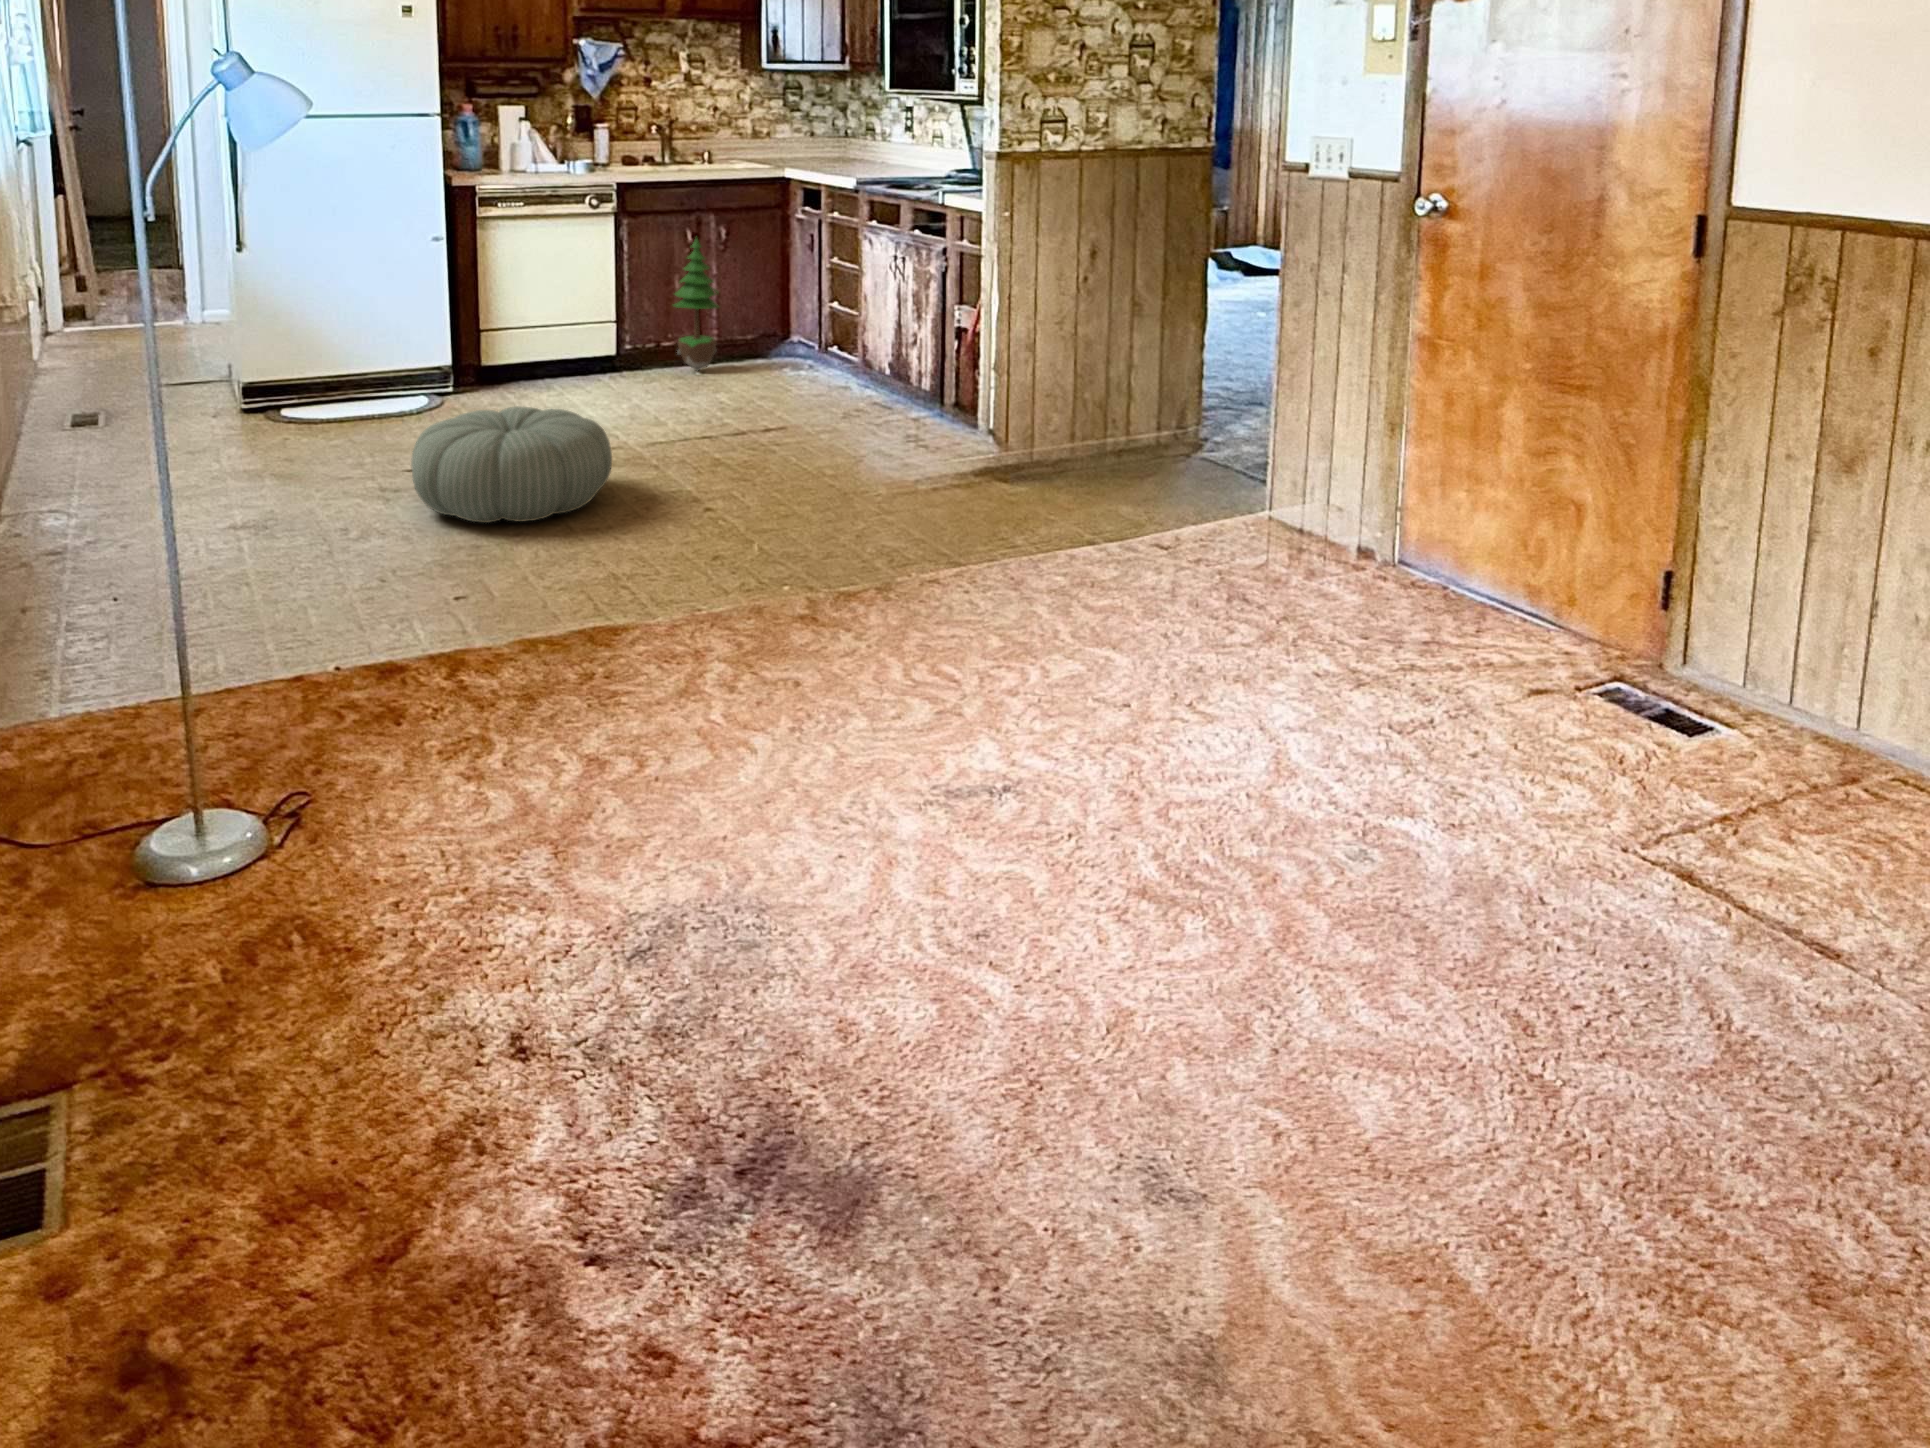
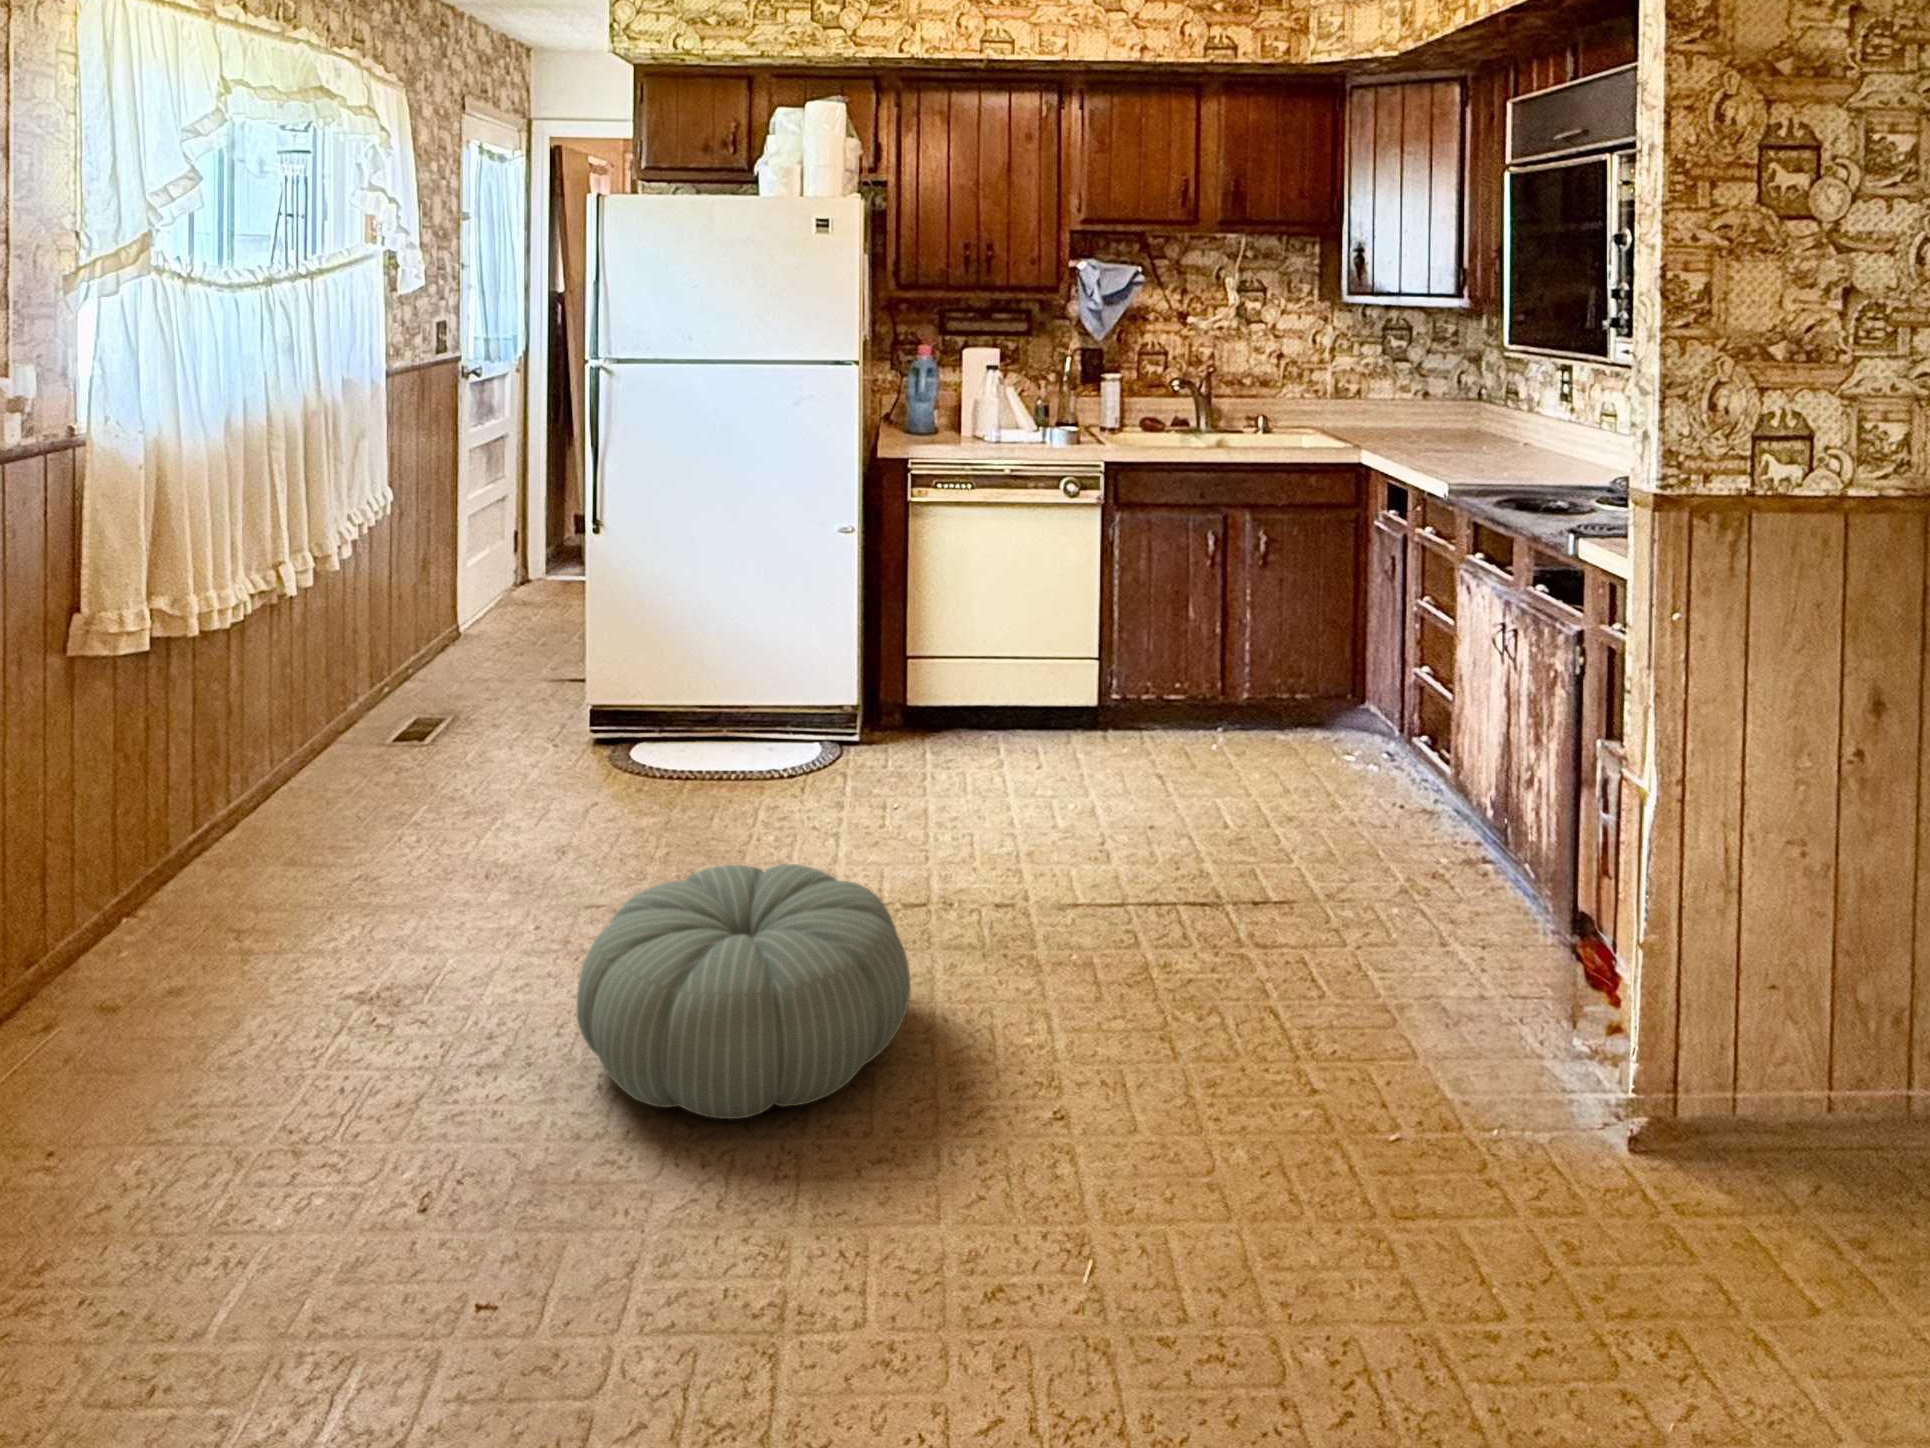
potted tree: present [673,236,719,371] -> none [1171,546,1244,747]

